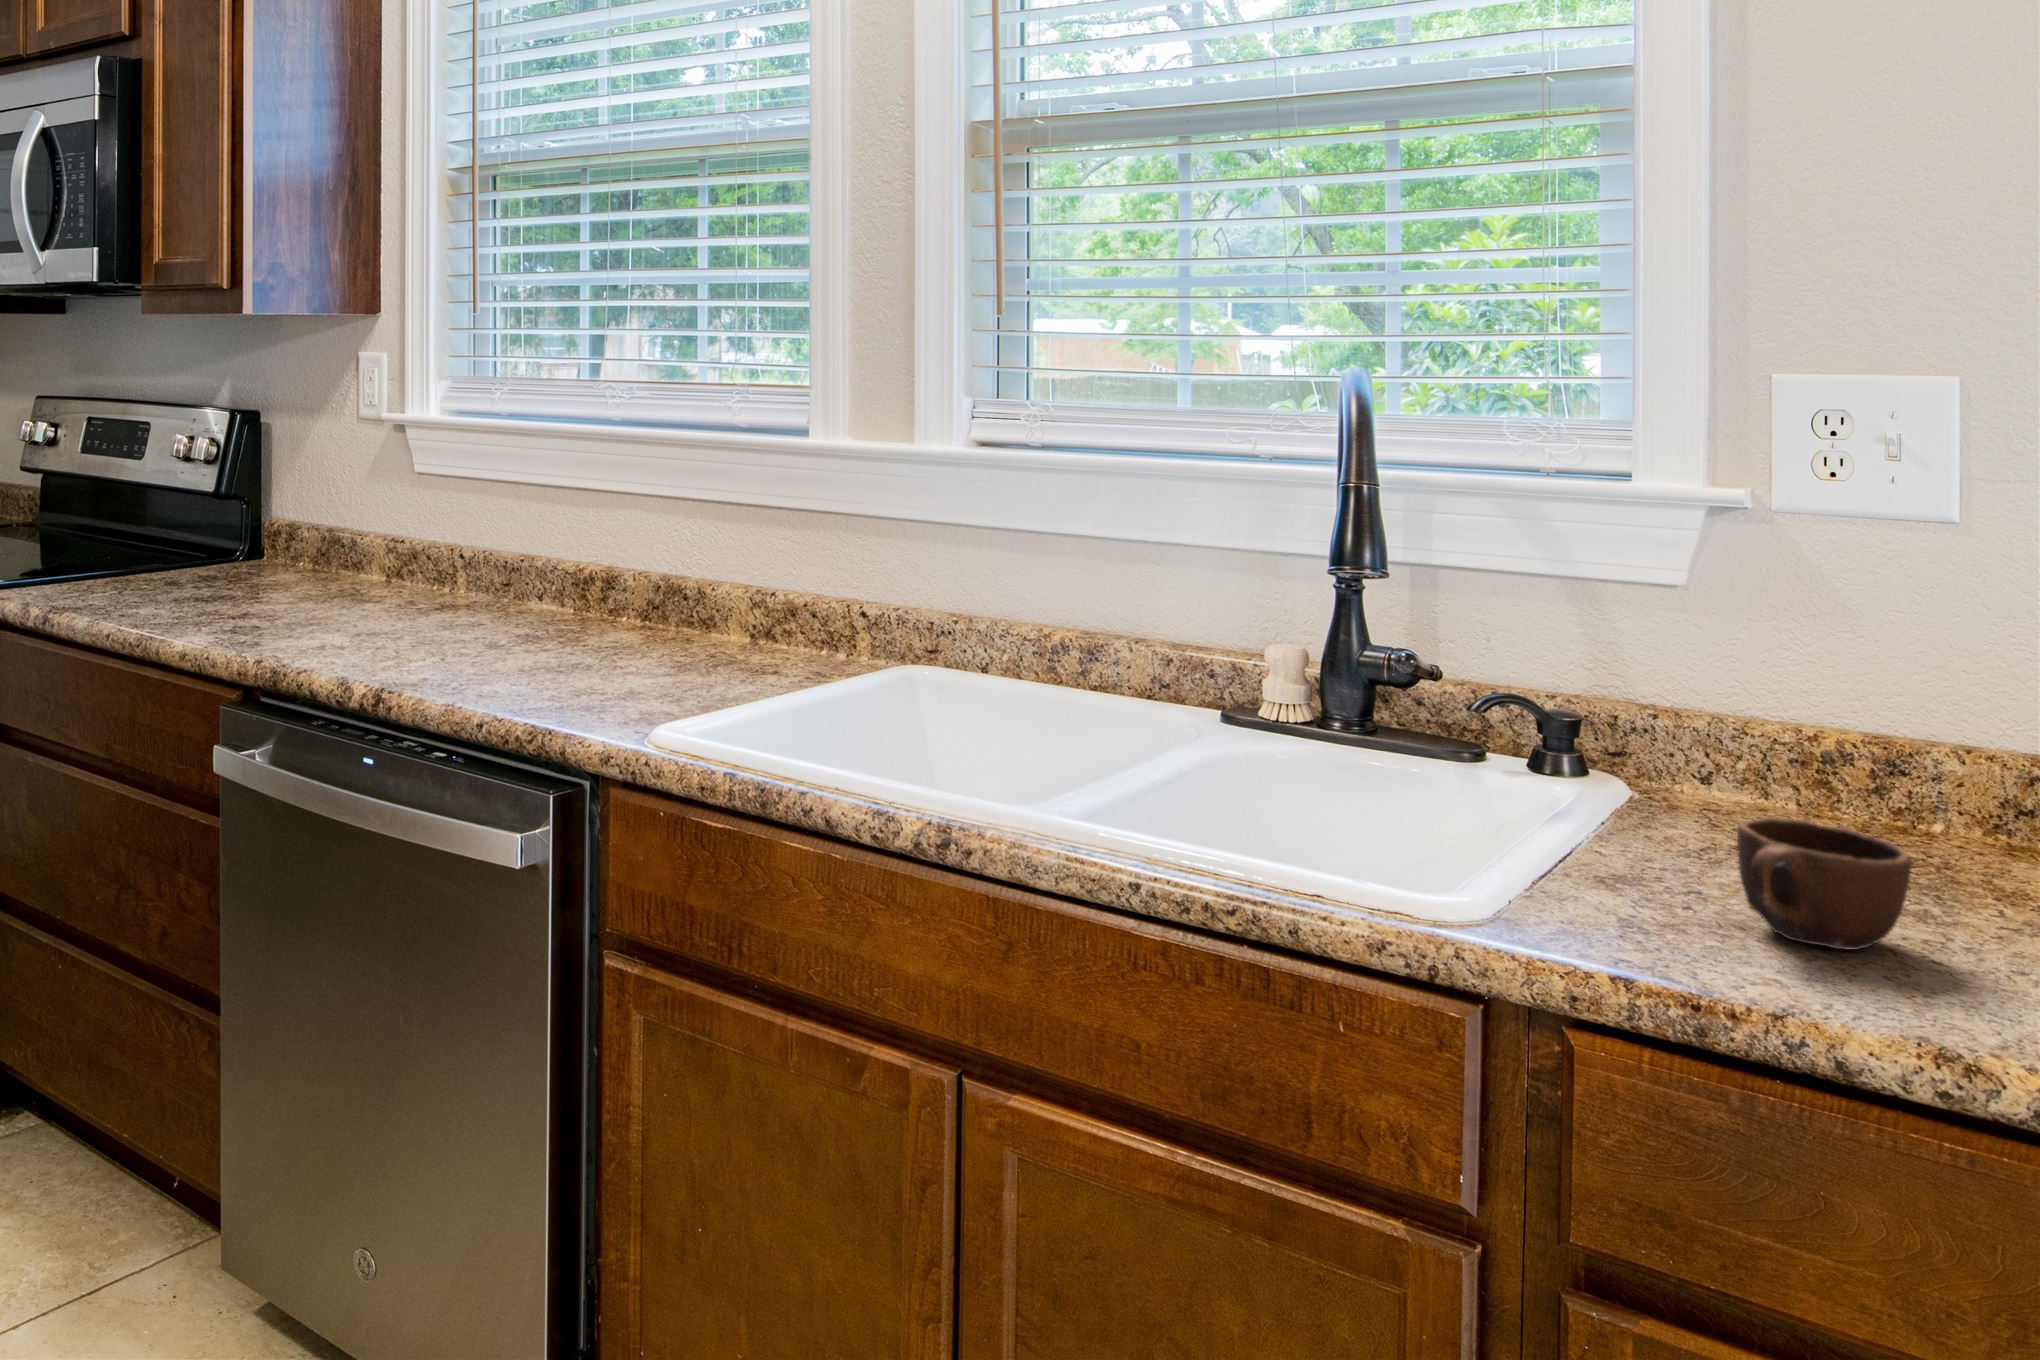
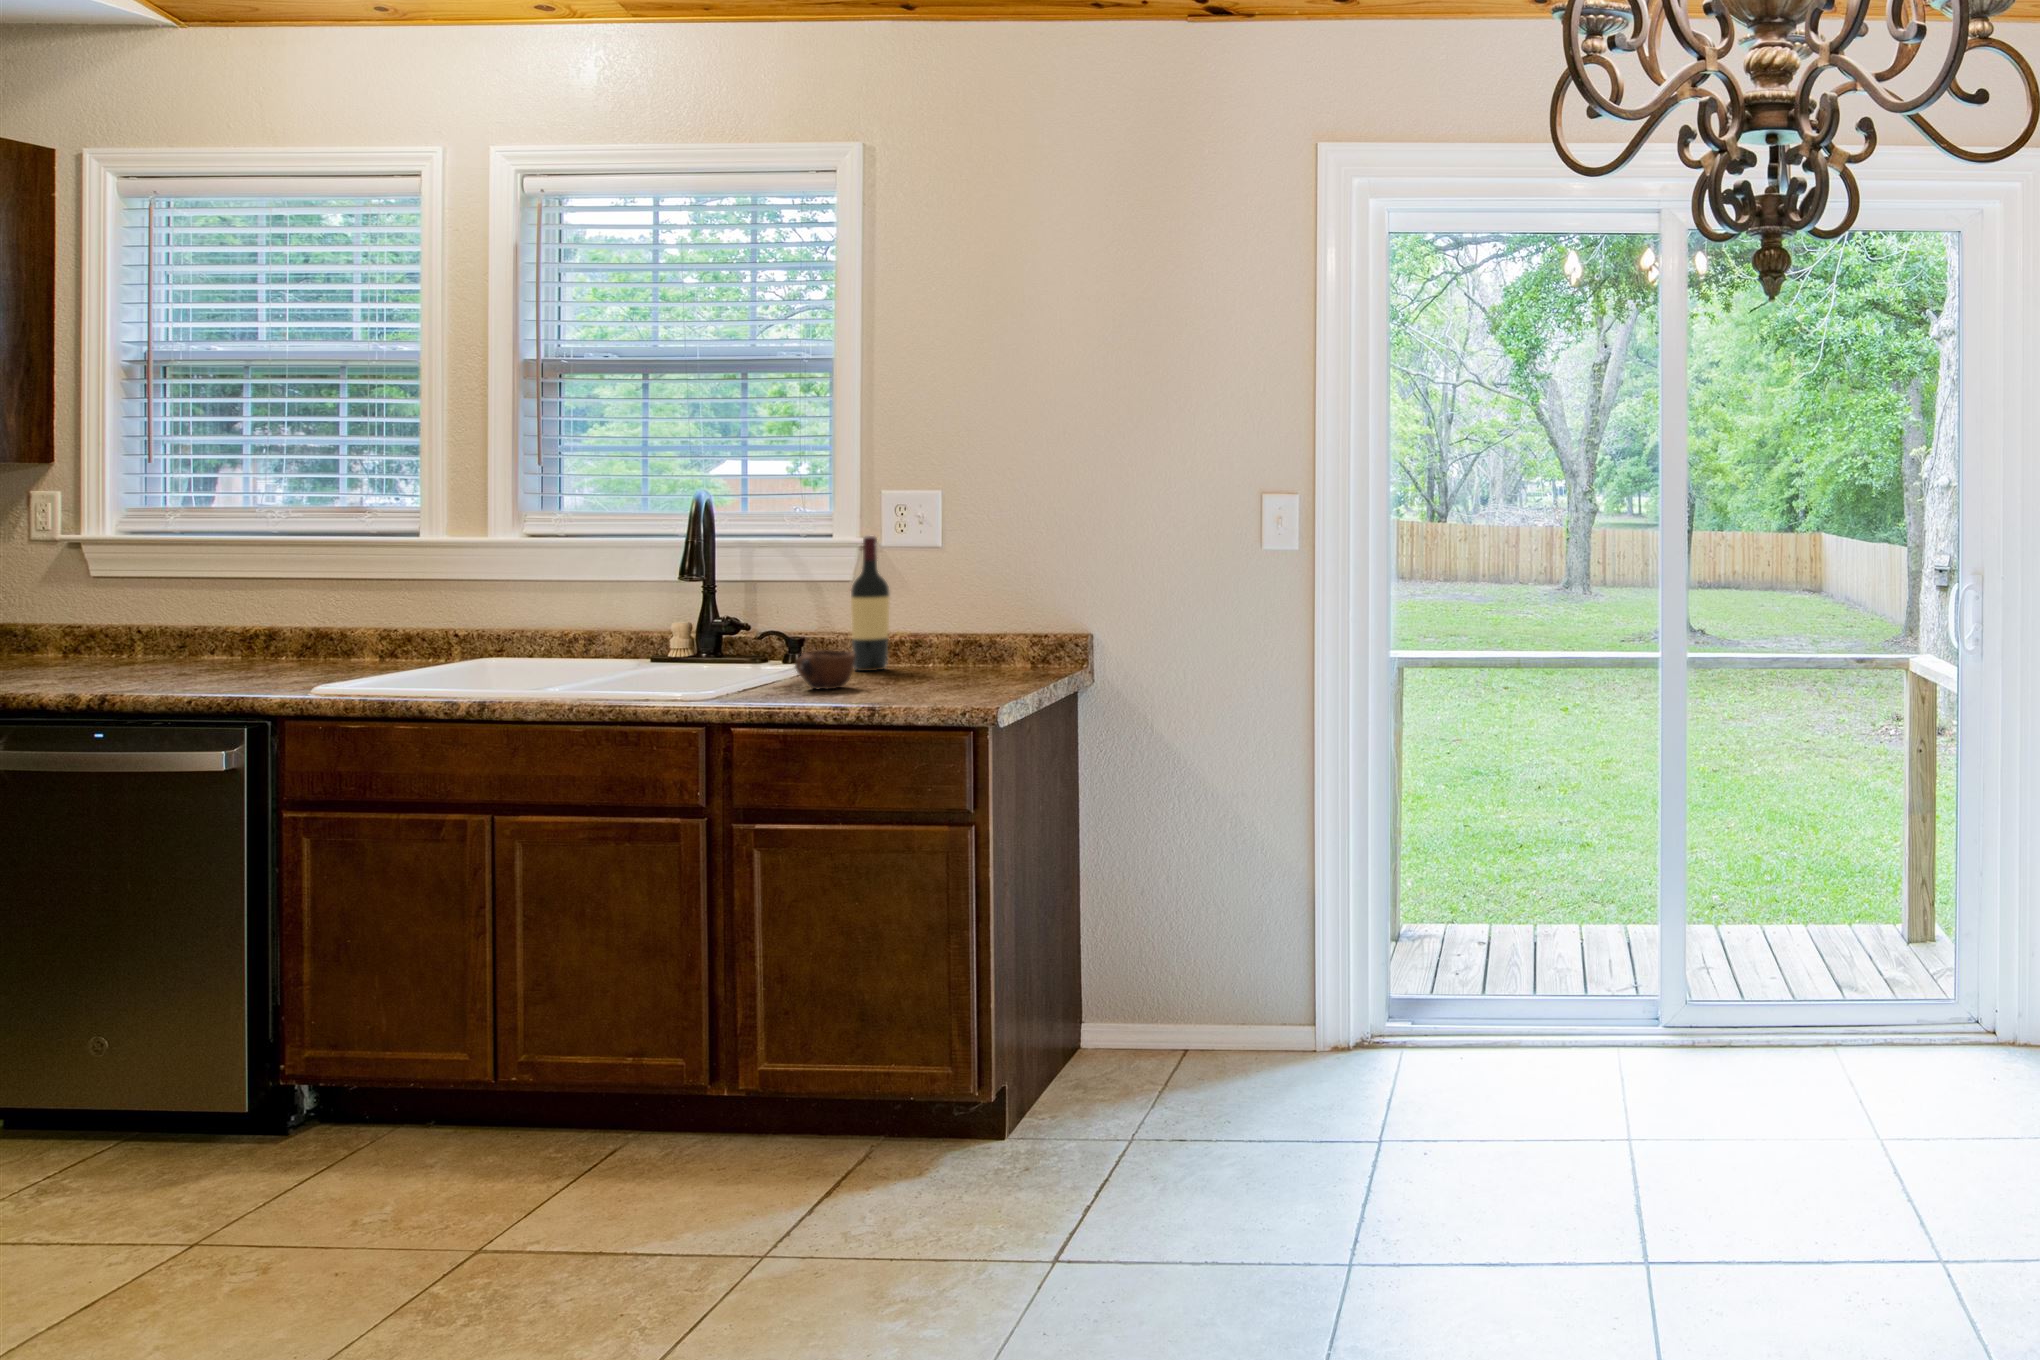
wine bottle: none [1734,491,1845,837] -> present [851,536,890,671]

